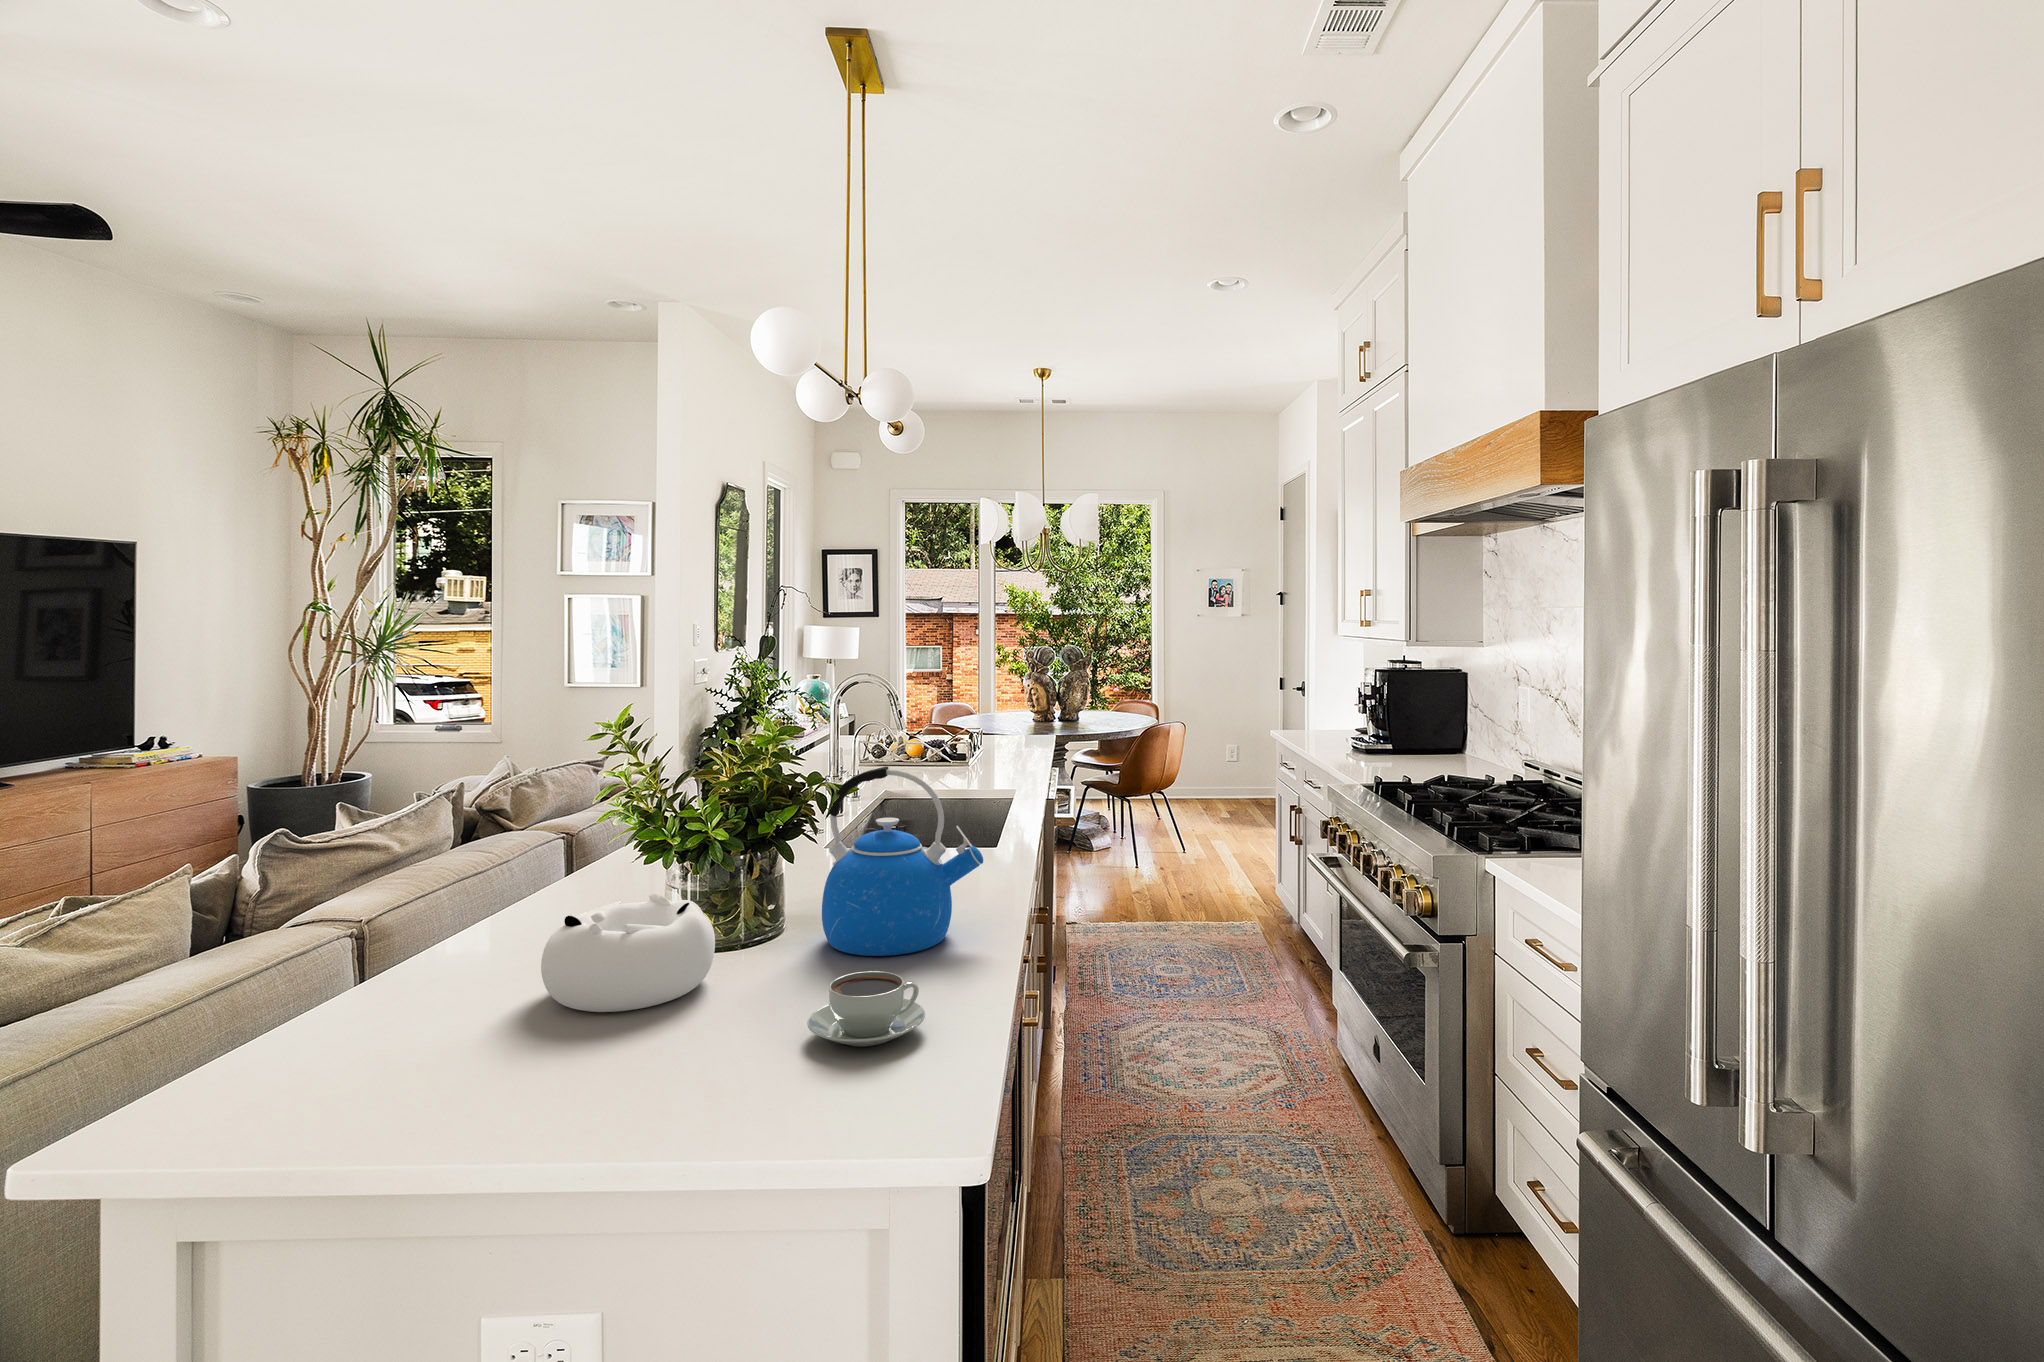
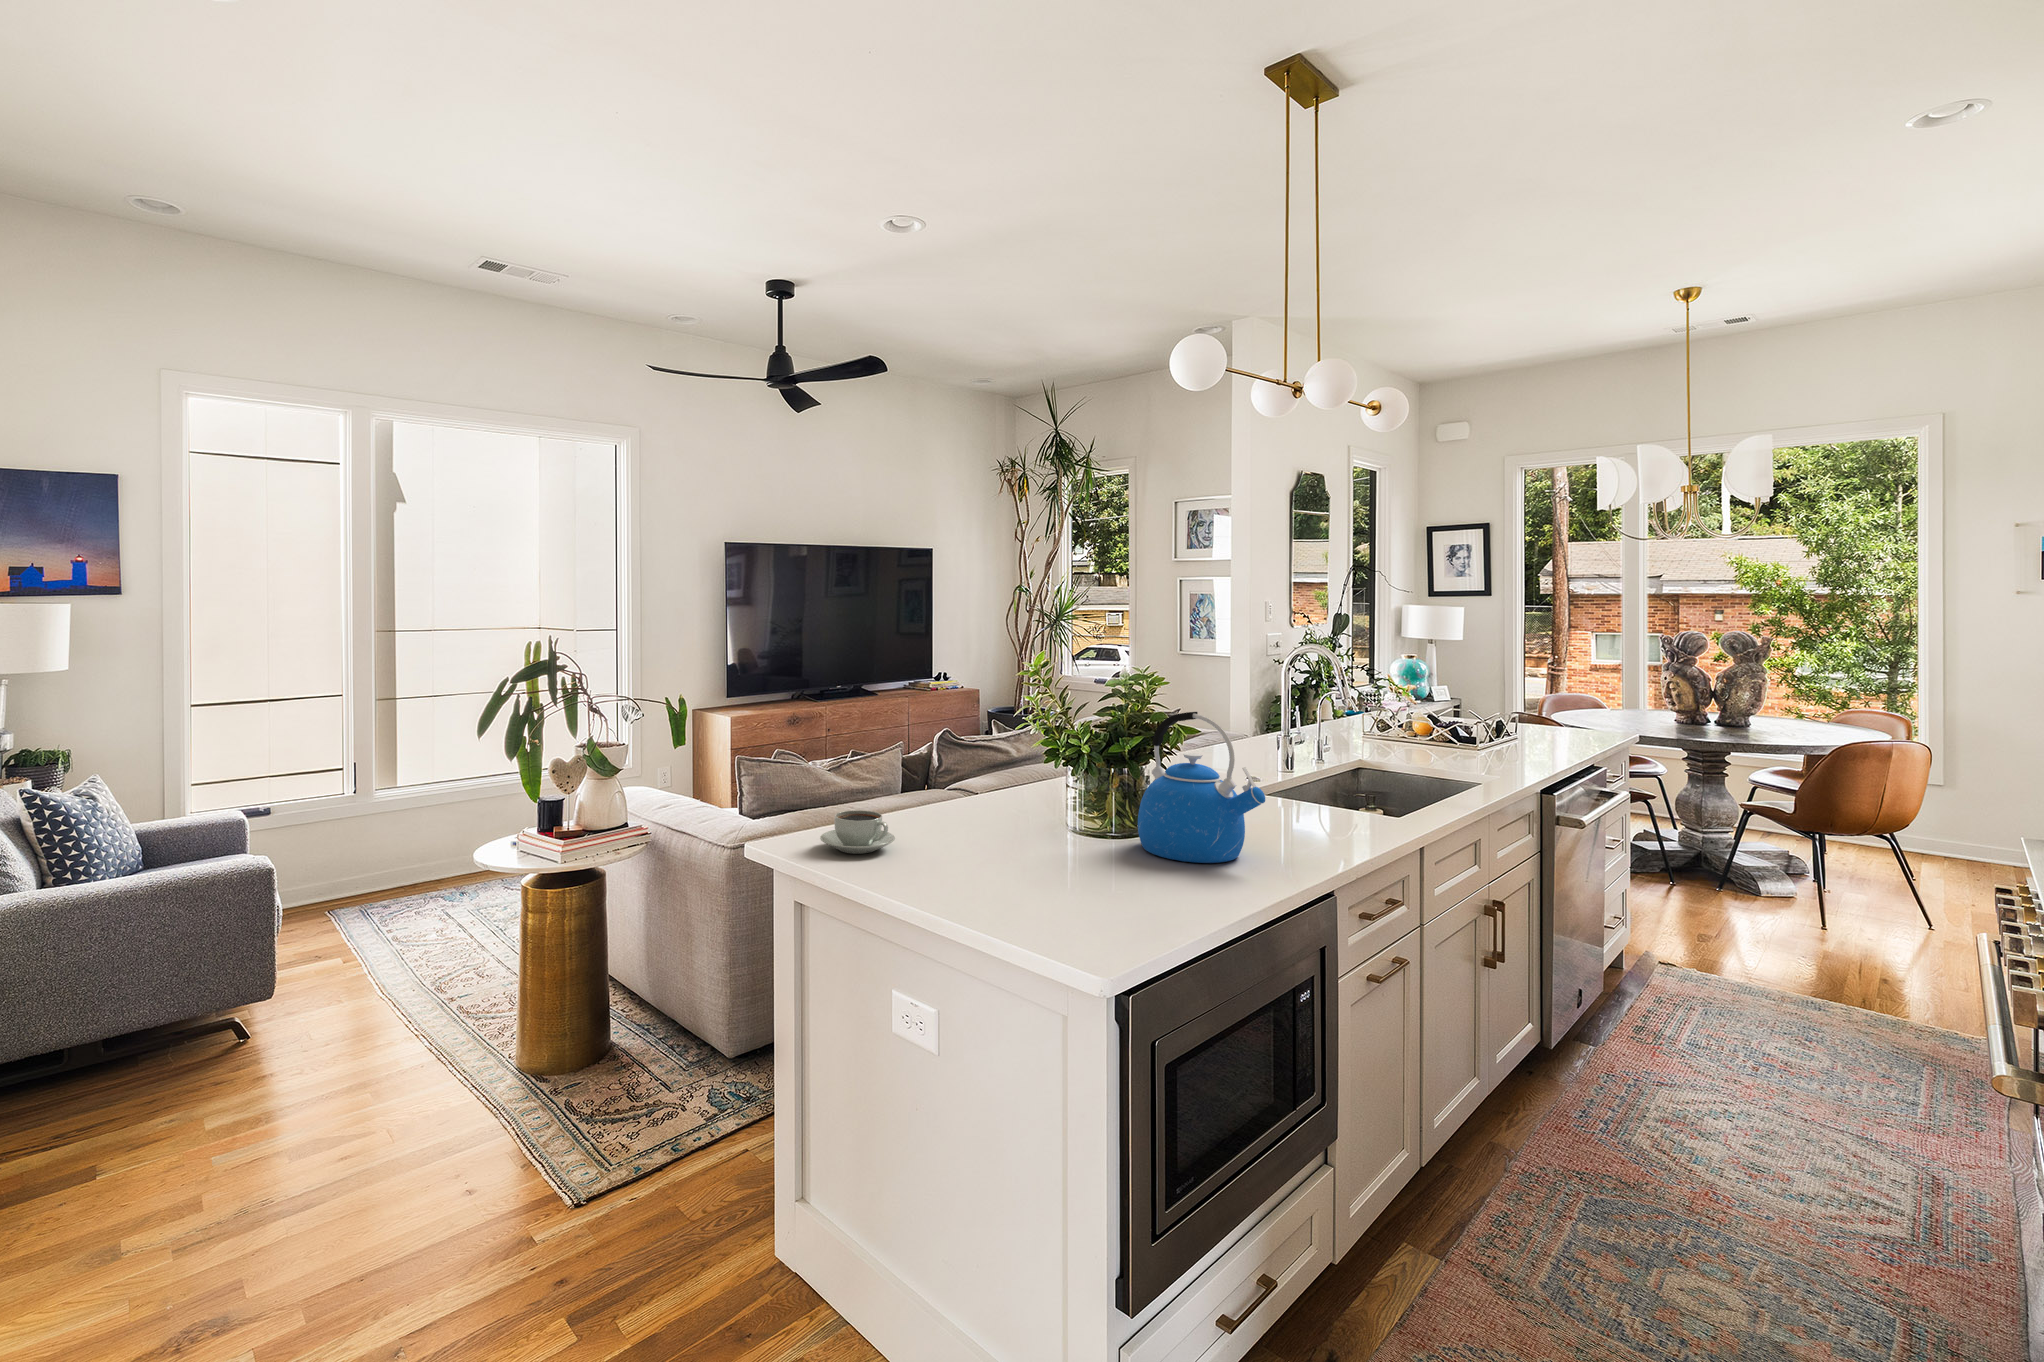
decorative bowl: present [541,894,715,1012] -> none [945,776,1051,845]
coffee cup: present [807,971,925,1046] -> present [820,810,895,854]

